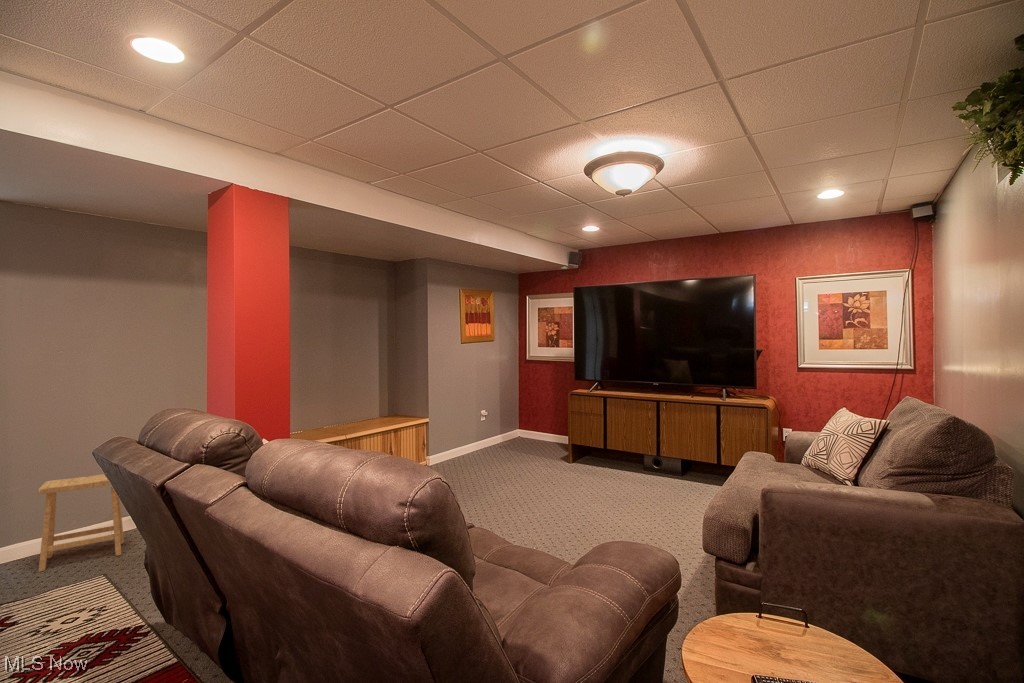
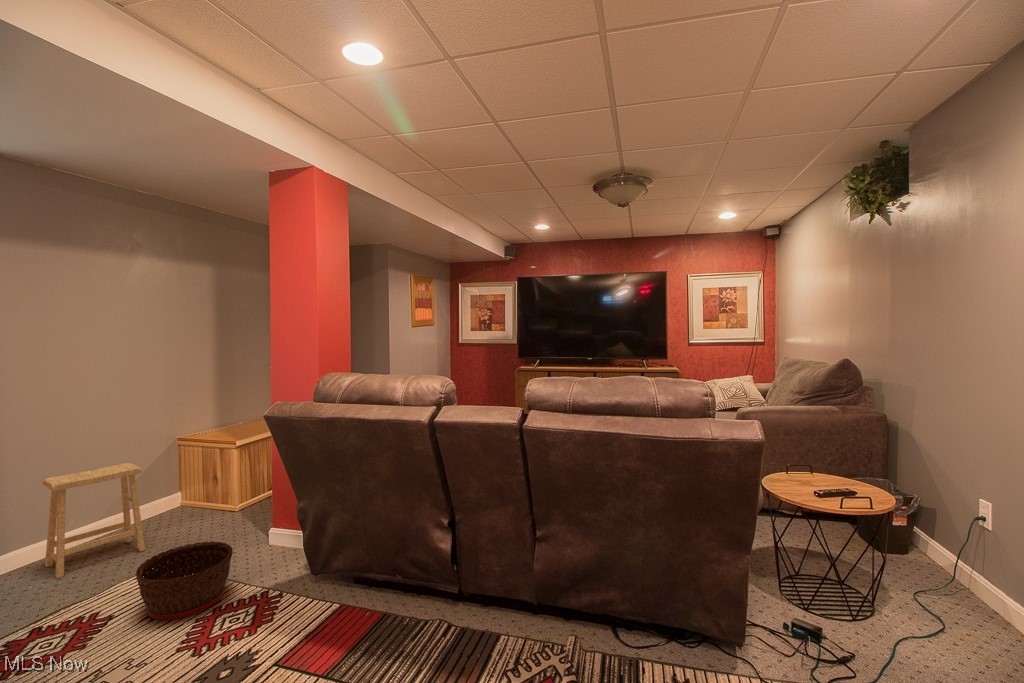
basket: none [29,561,132,638] -> present [136,542,233,620]

